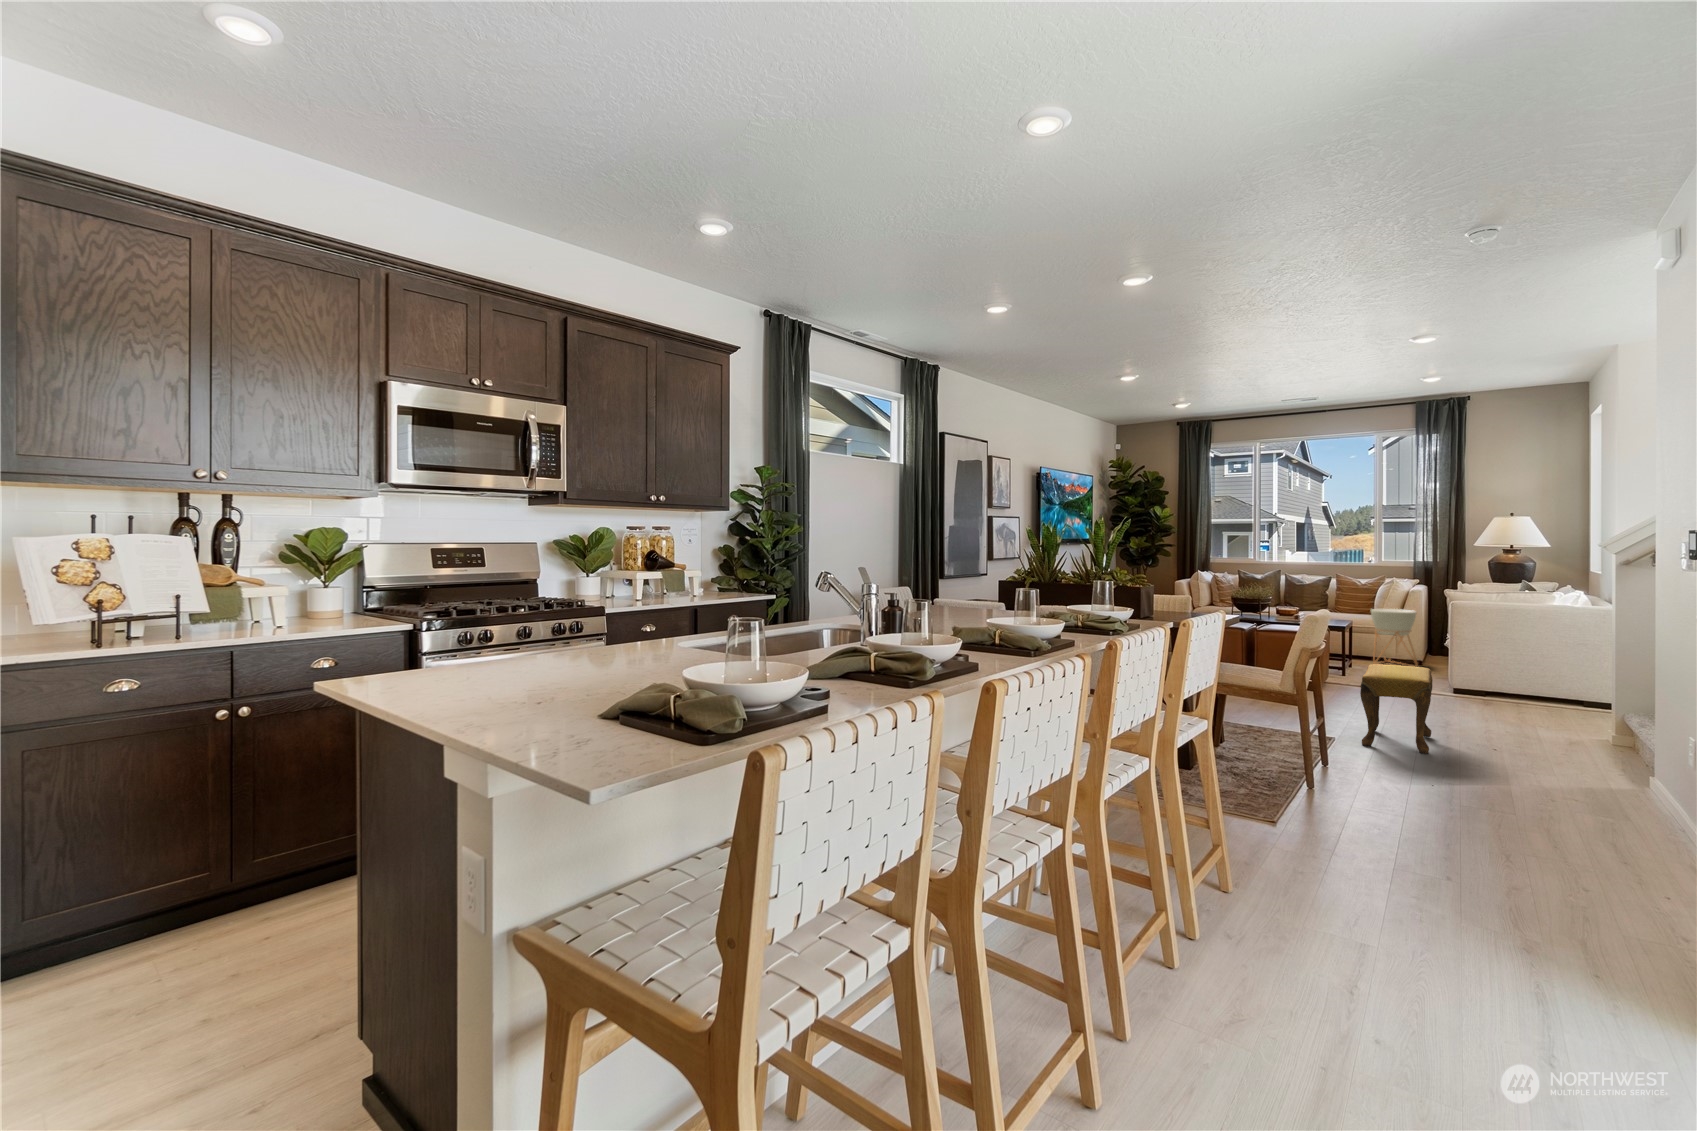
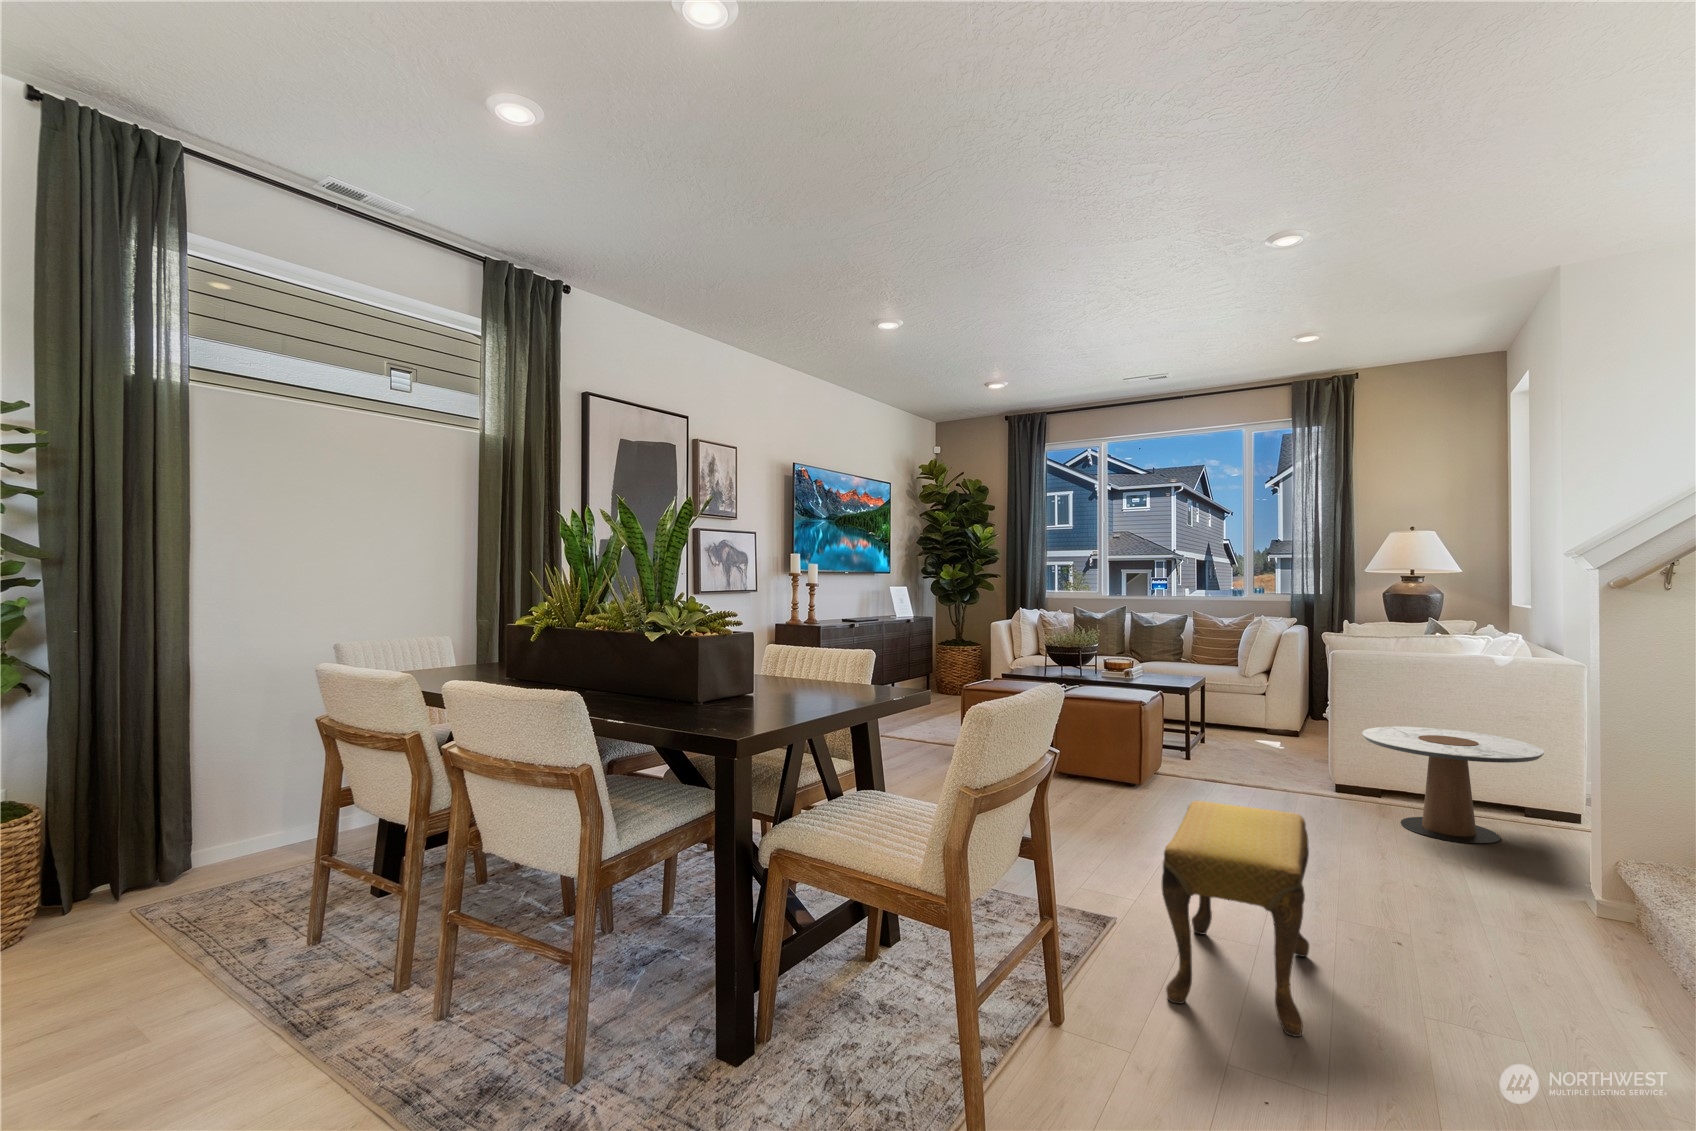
planter: present [1371,609,1418,666] -> none [1233,660,1296,743]
side table: none [1466,644,1581,709] -> present [1362,727,1544,844]

